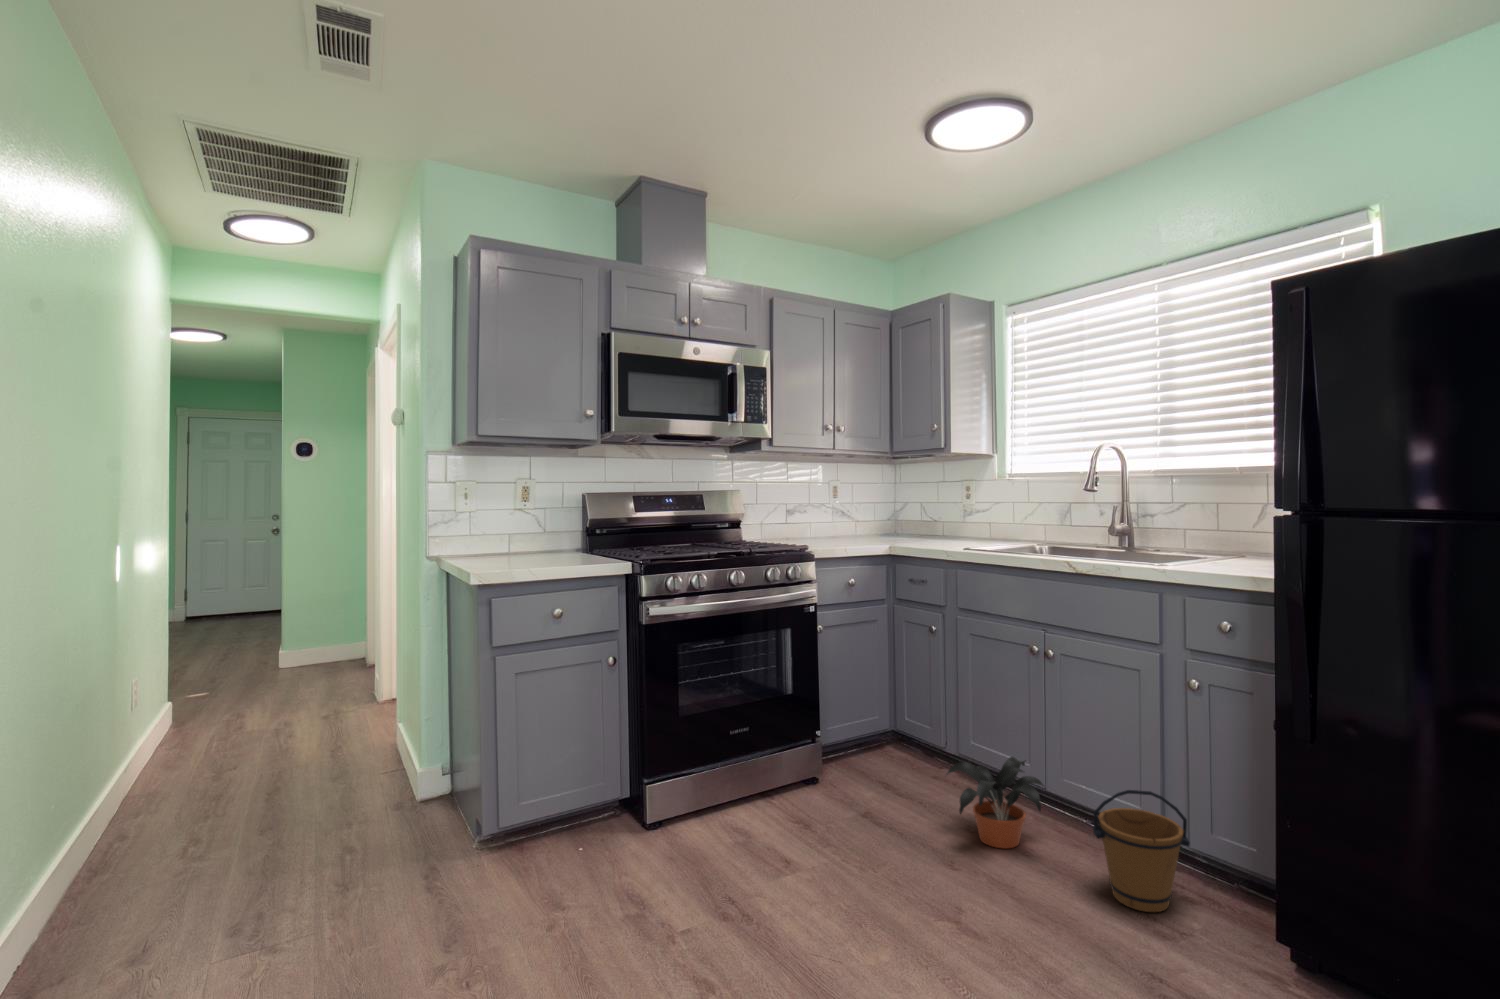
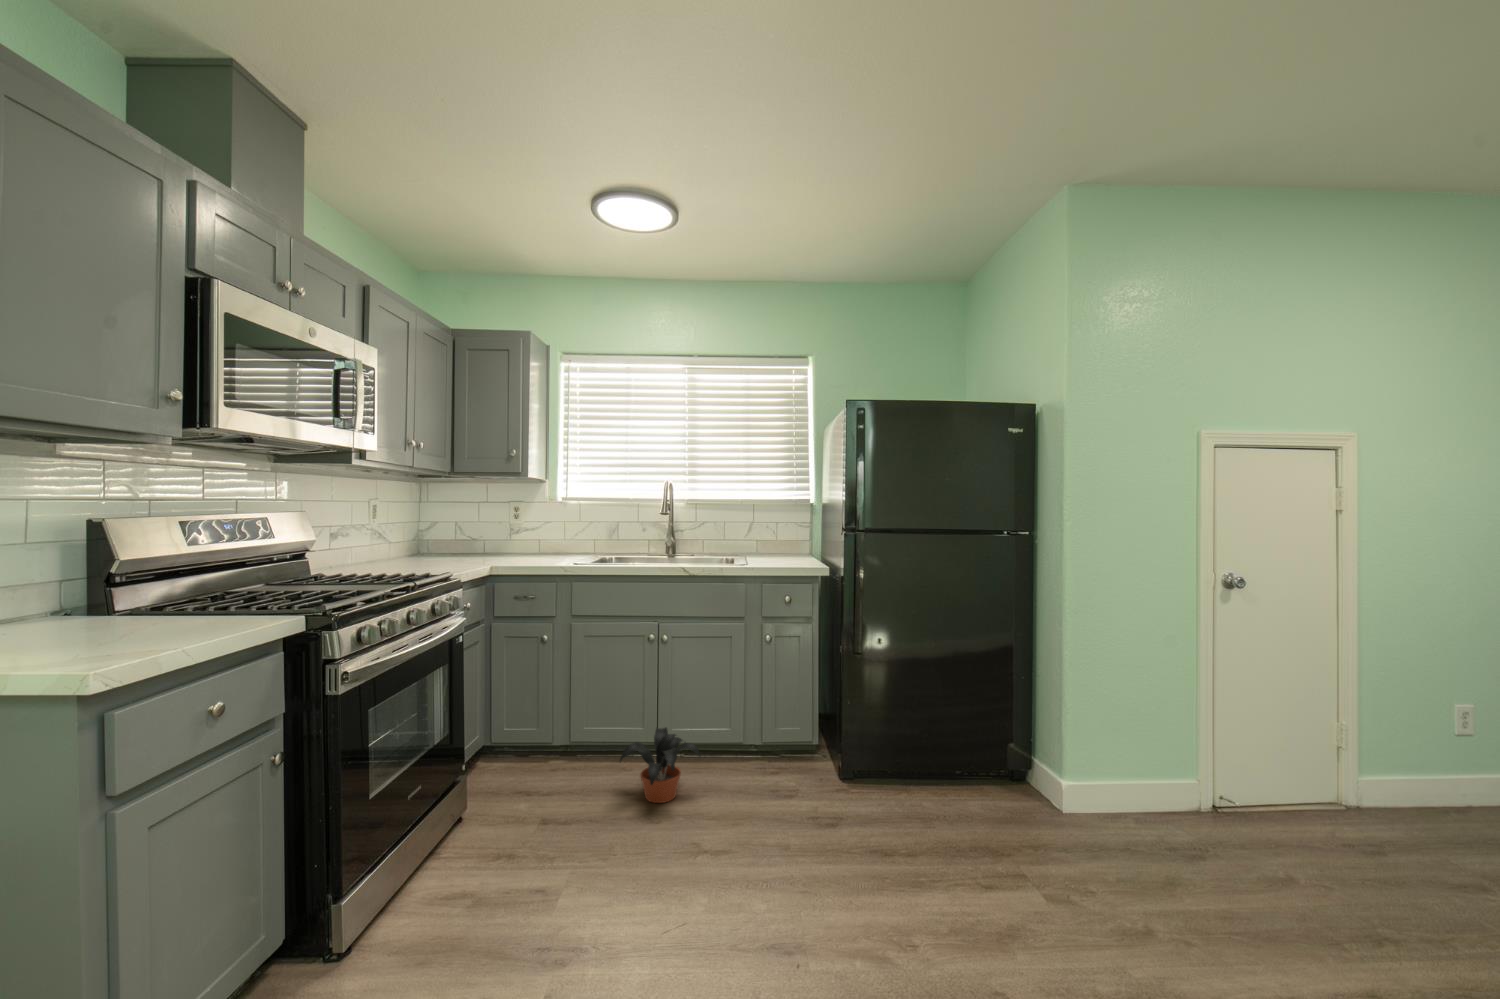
bucket: present [1093,790,1189,912] -> none [746,718,796,799]

